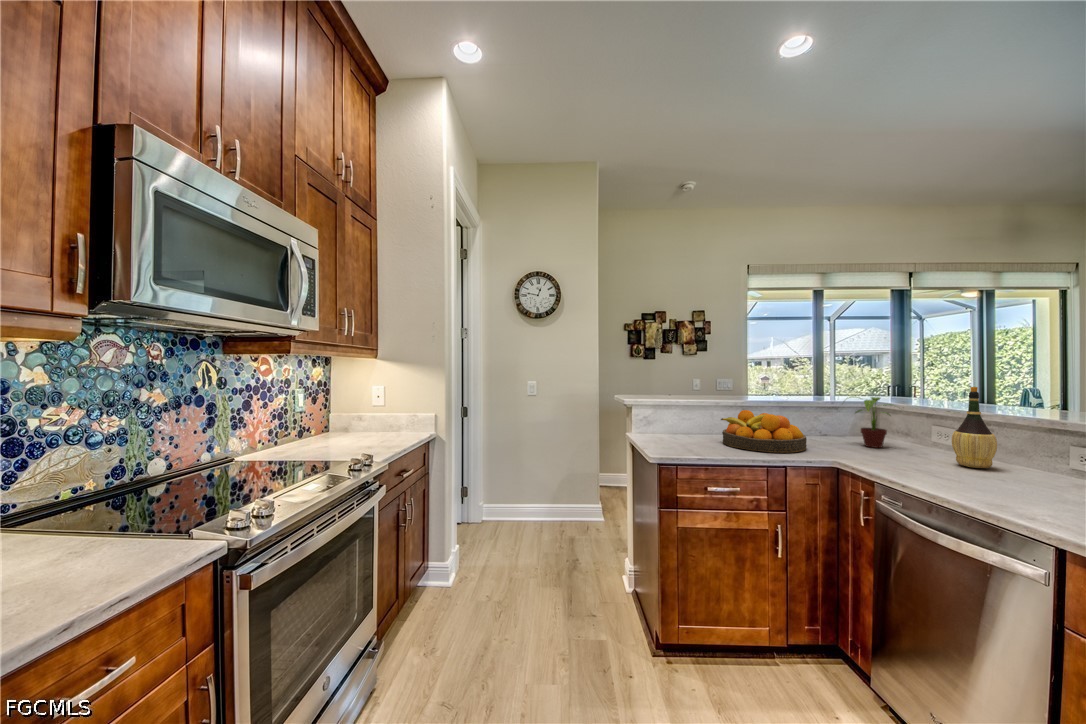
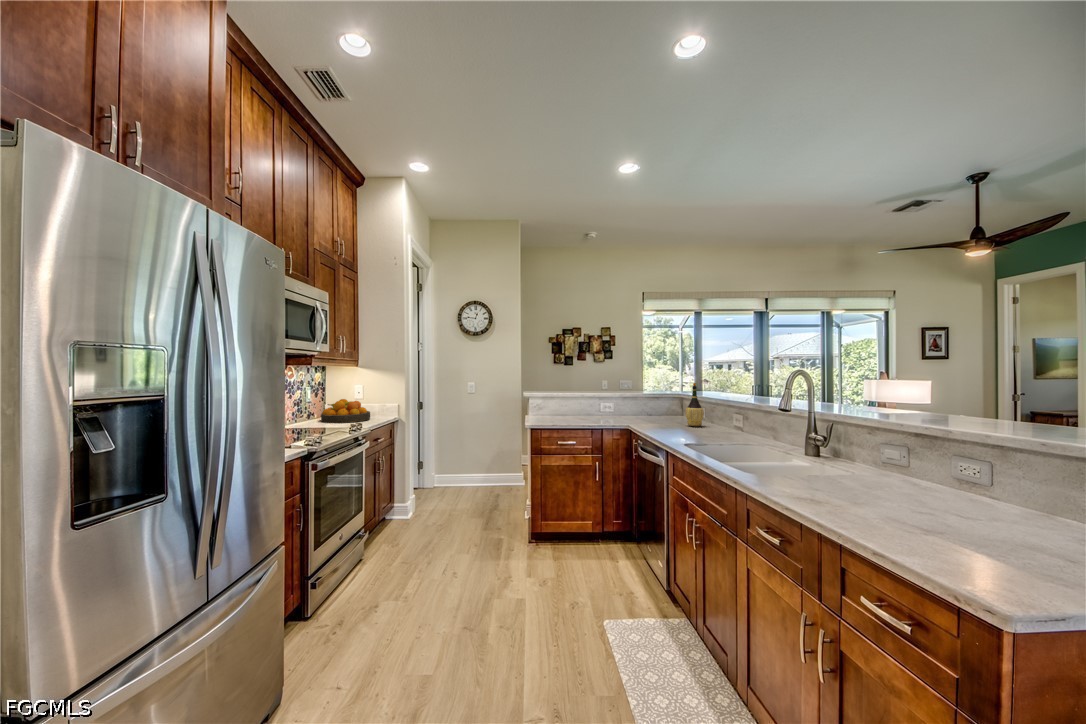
potted plant: present [849,397,891,448] -> none [649,390,678,420]
fruit bowl: present [721,410,807,453] -> present [321,399,370,423]

